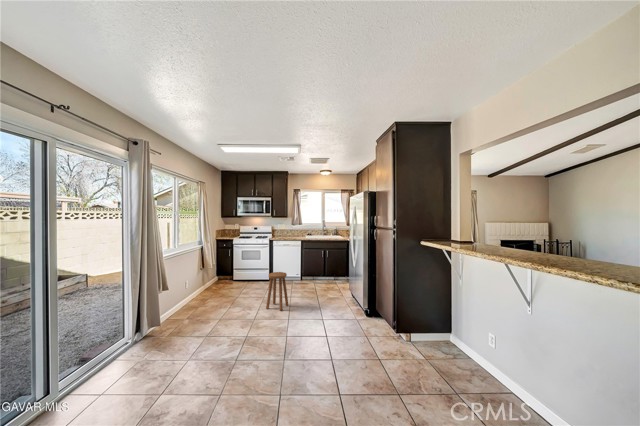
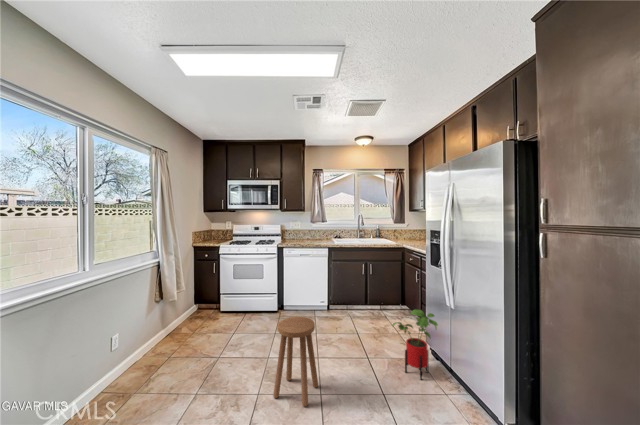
house plant: none [328,268,351,304] -> present [393,309,438,380]

